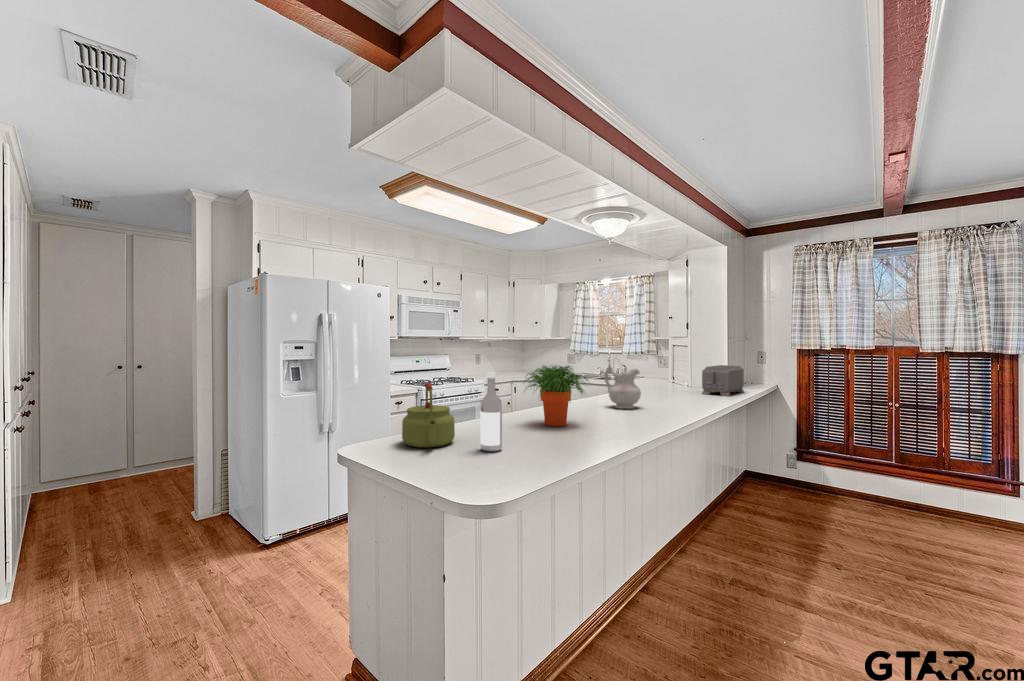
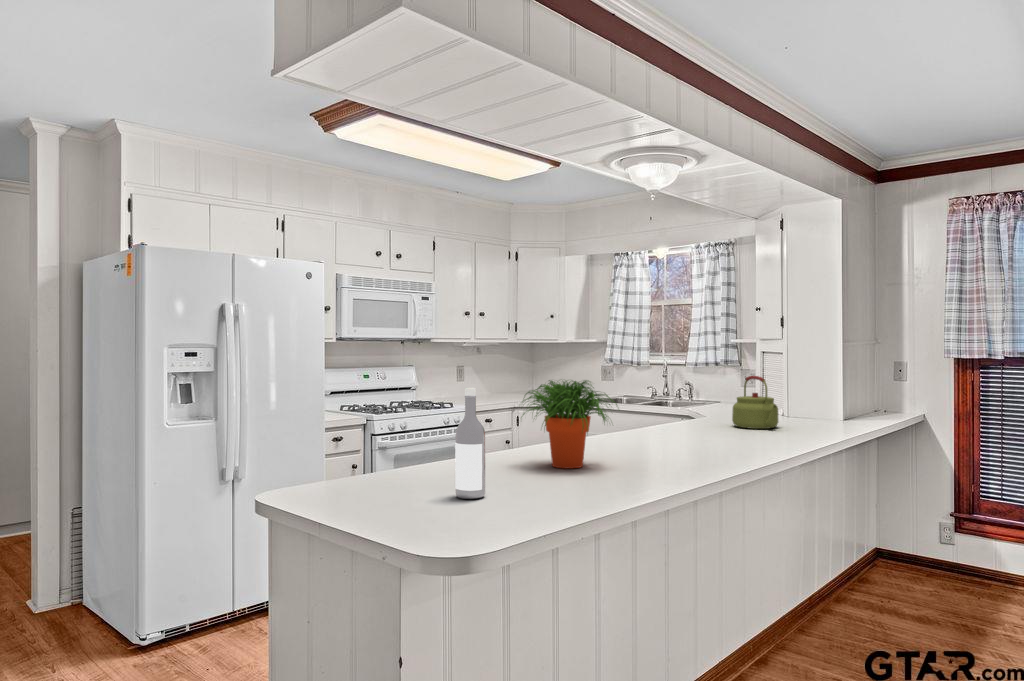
toaster: present [702,365,744,396] -> none [801,382,867,429]
ceramic pitcher: present [604,367,641,409] -> none [645,384,700,446]
kettle: present [402,382,455,447] -> present [732,376,778,429]

